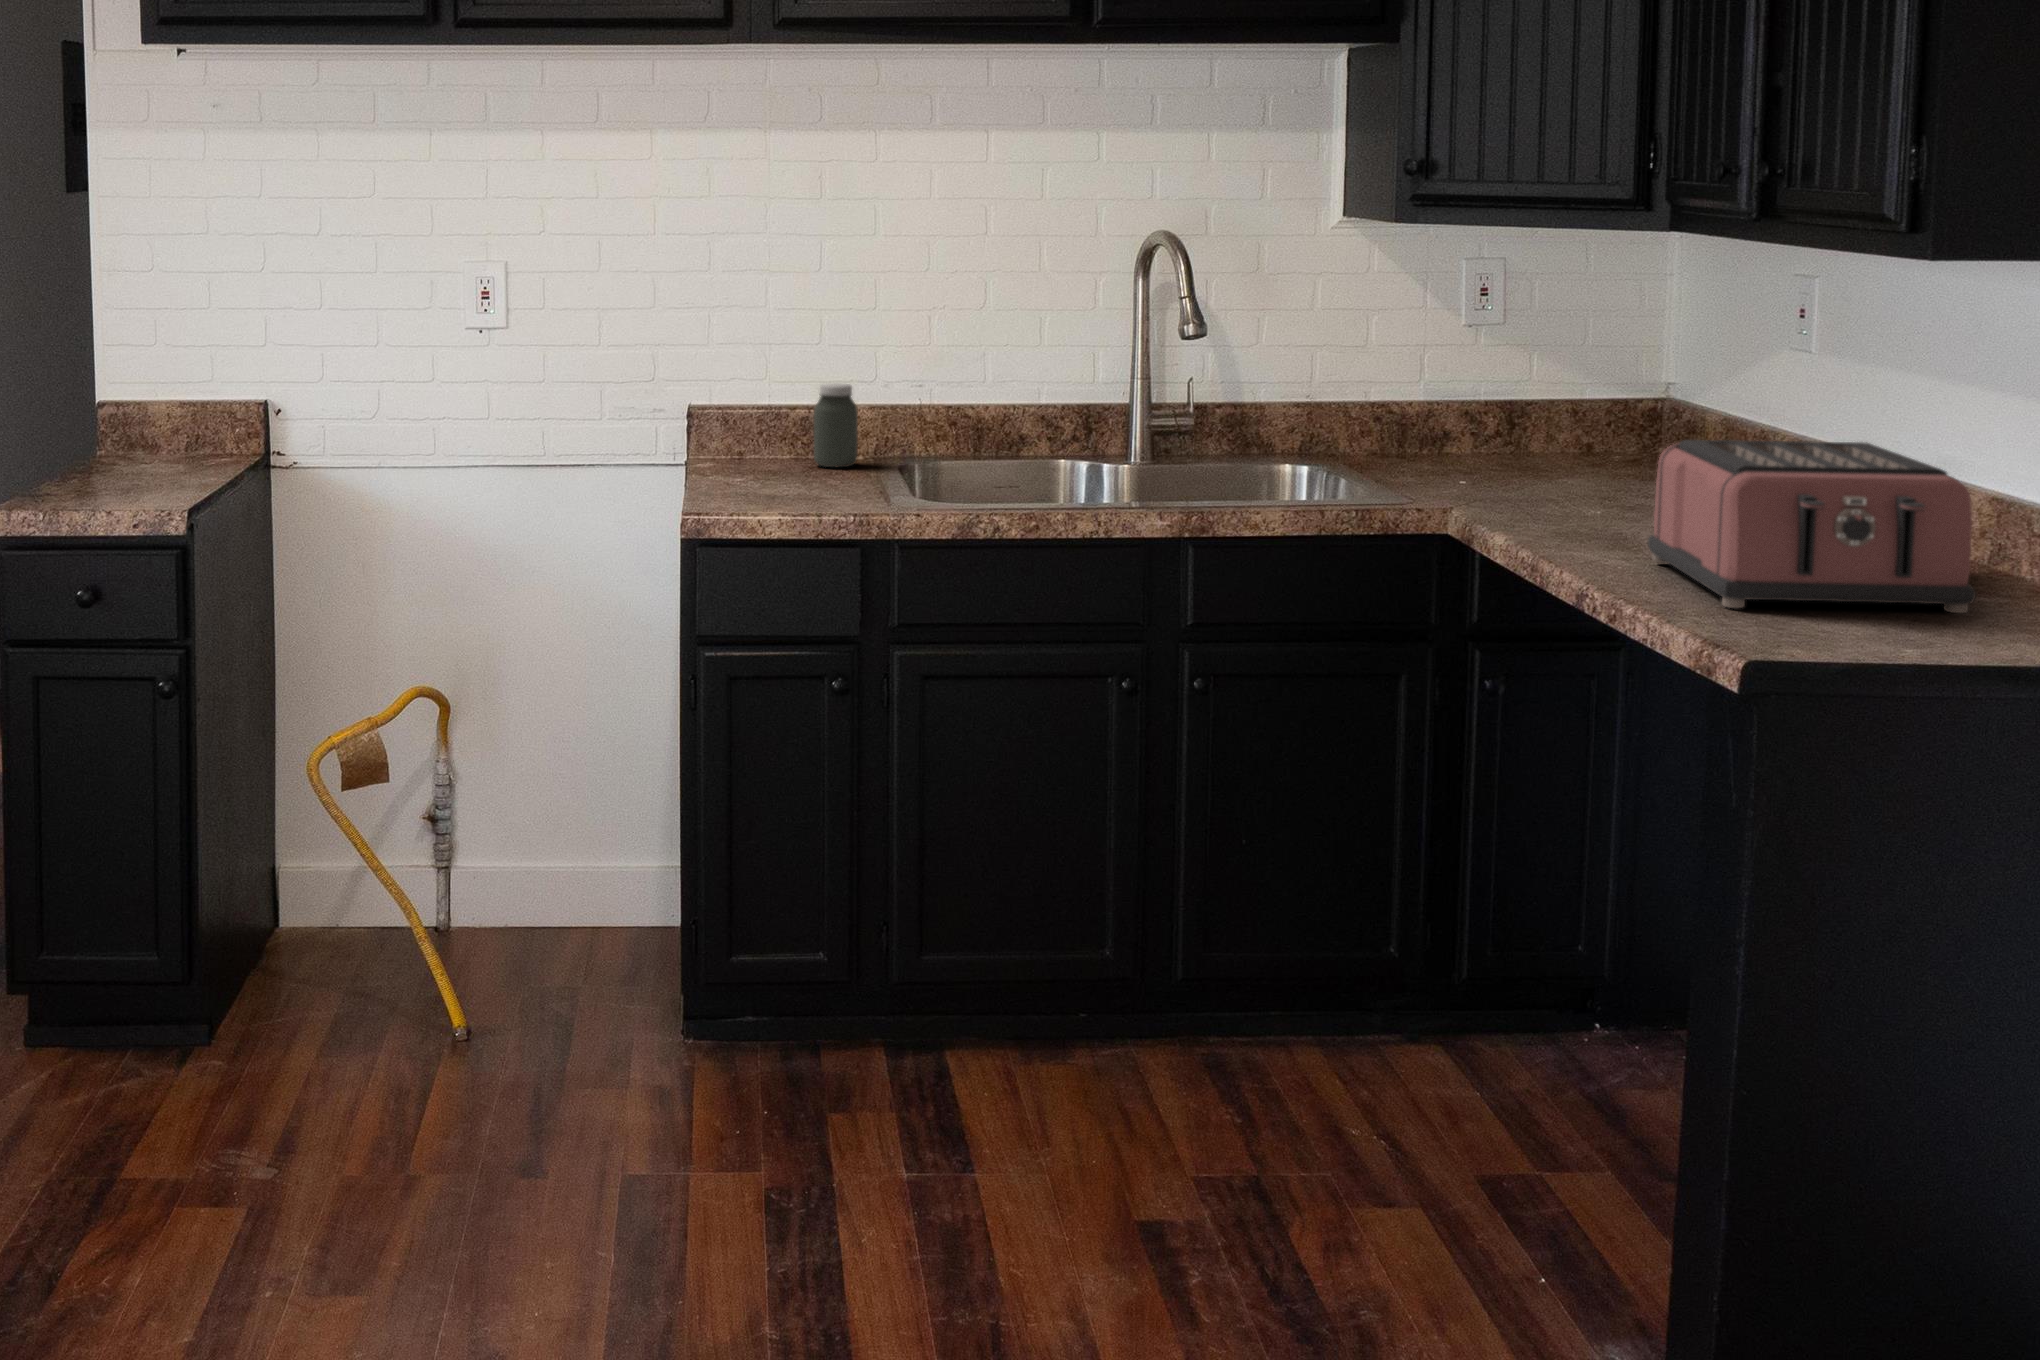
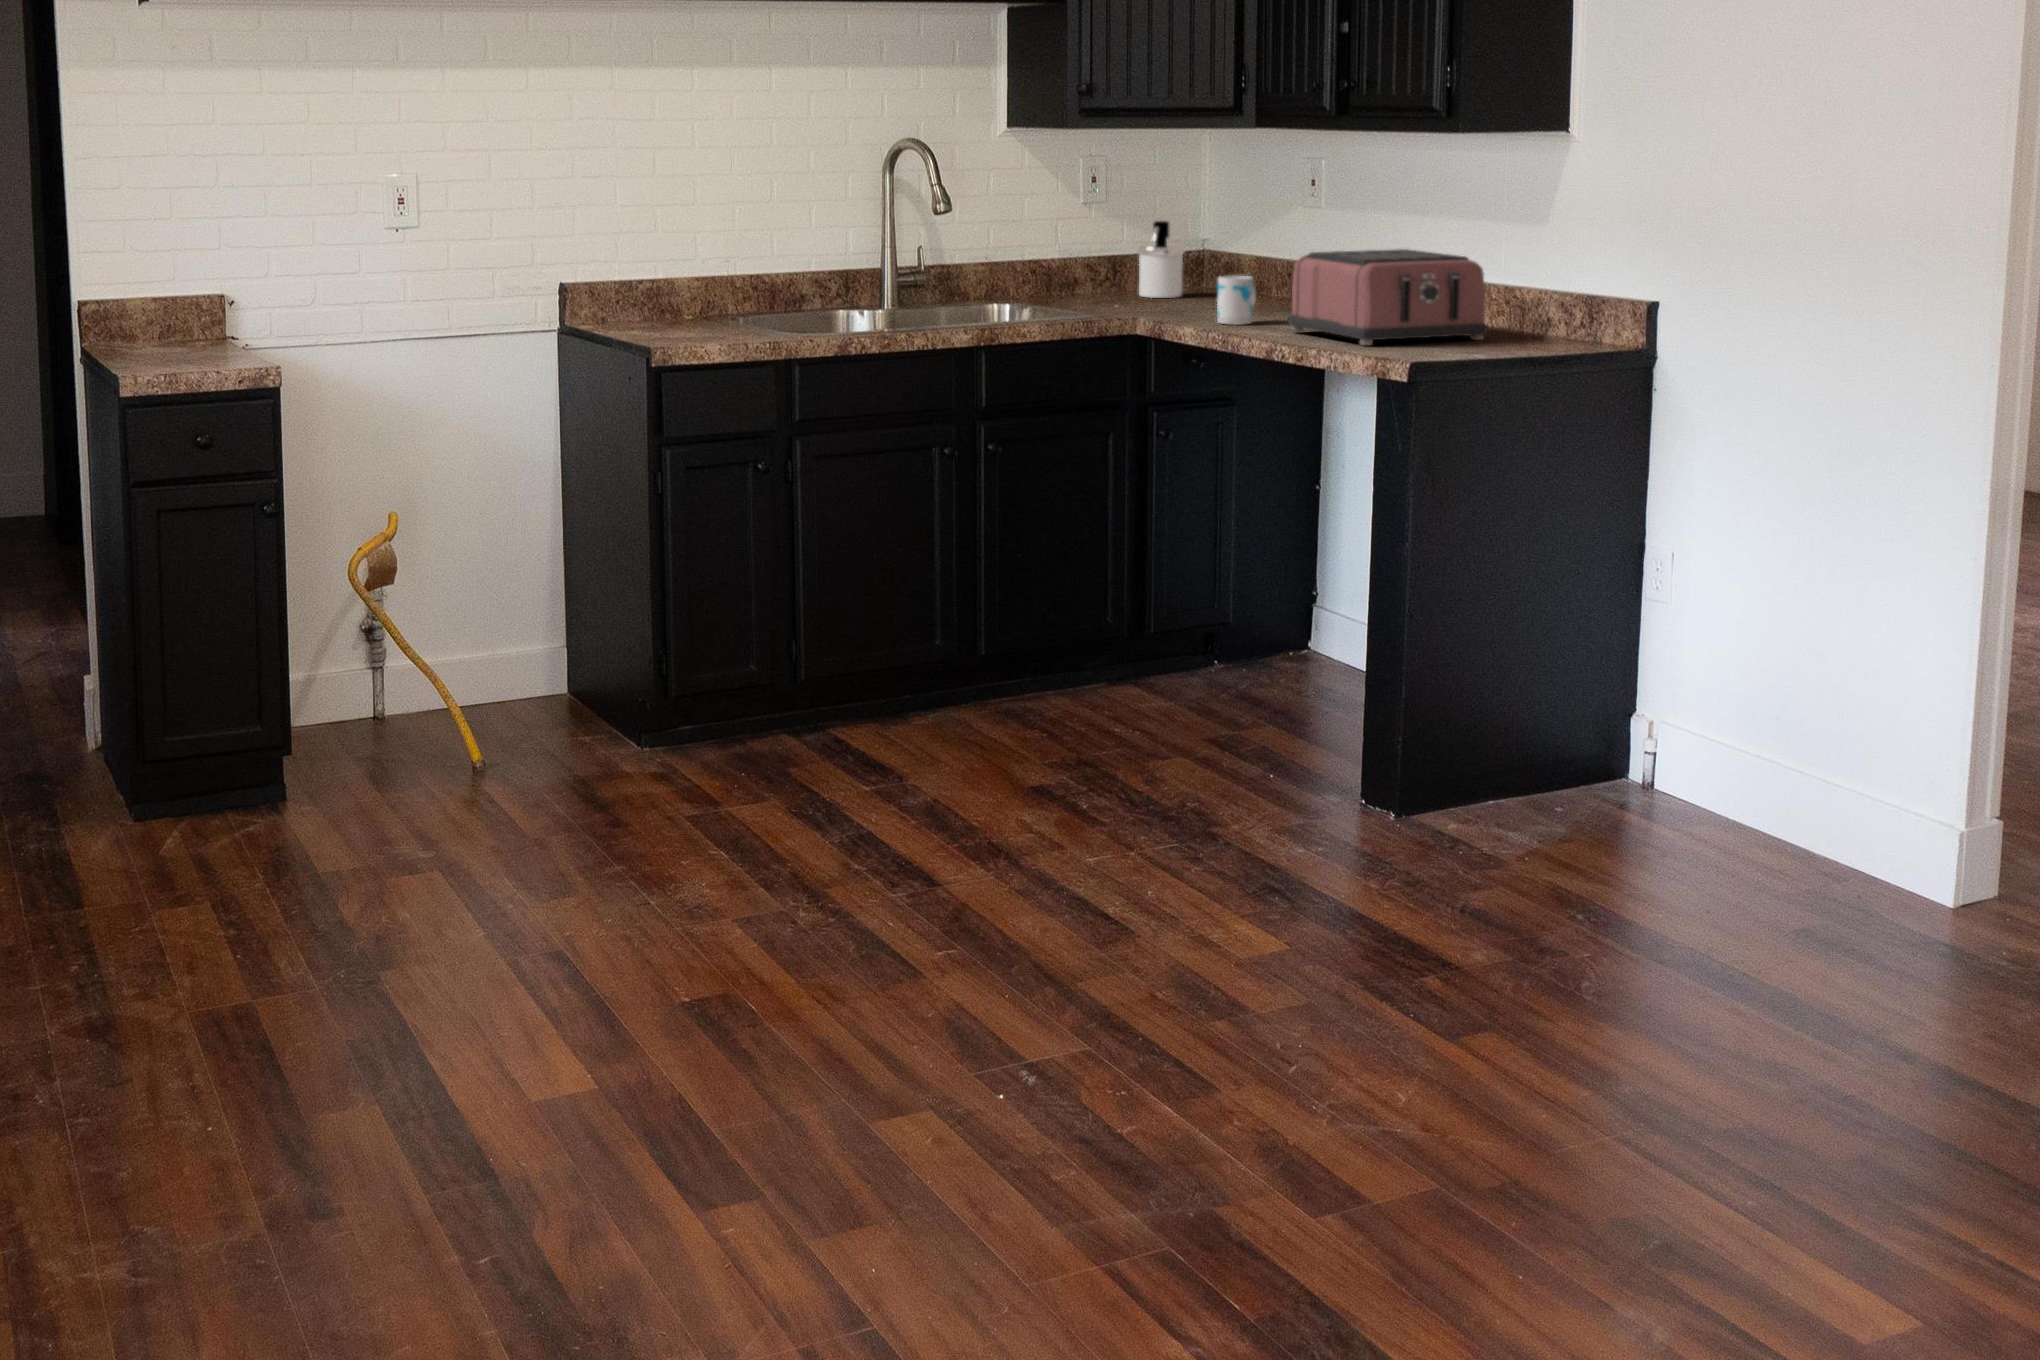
soap dispenser: none [1540,356,1612,469] -> present [1138,221,1184,298]
jar: present [814,383,858,467] -> none [655,261,689,324]
mug: none [1566,459,1639,537] -> present [1217,276,1256,325]

